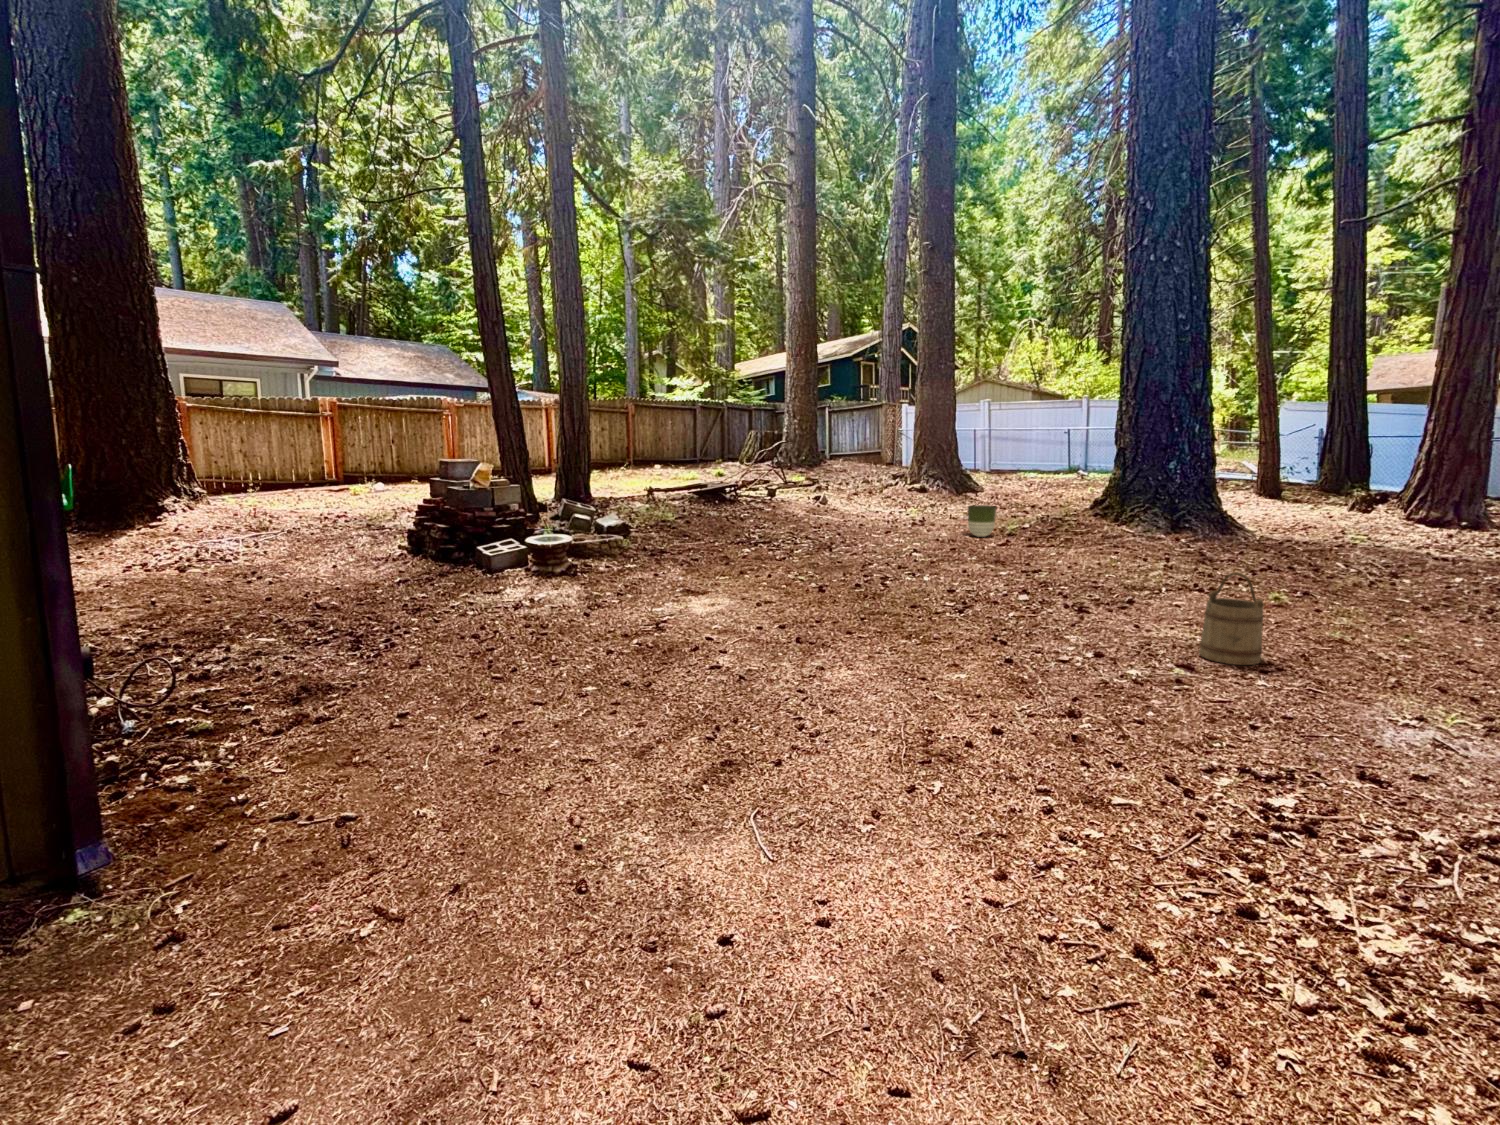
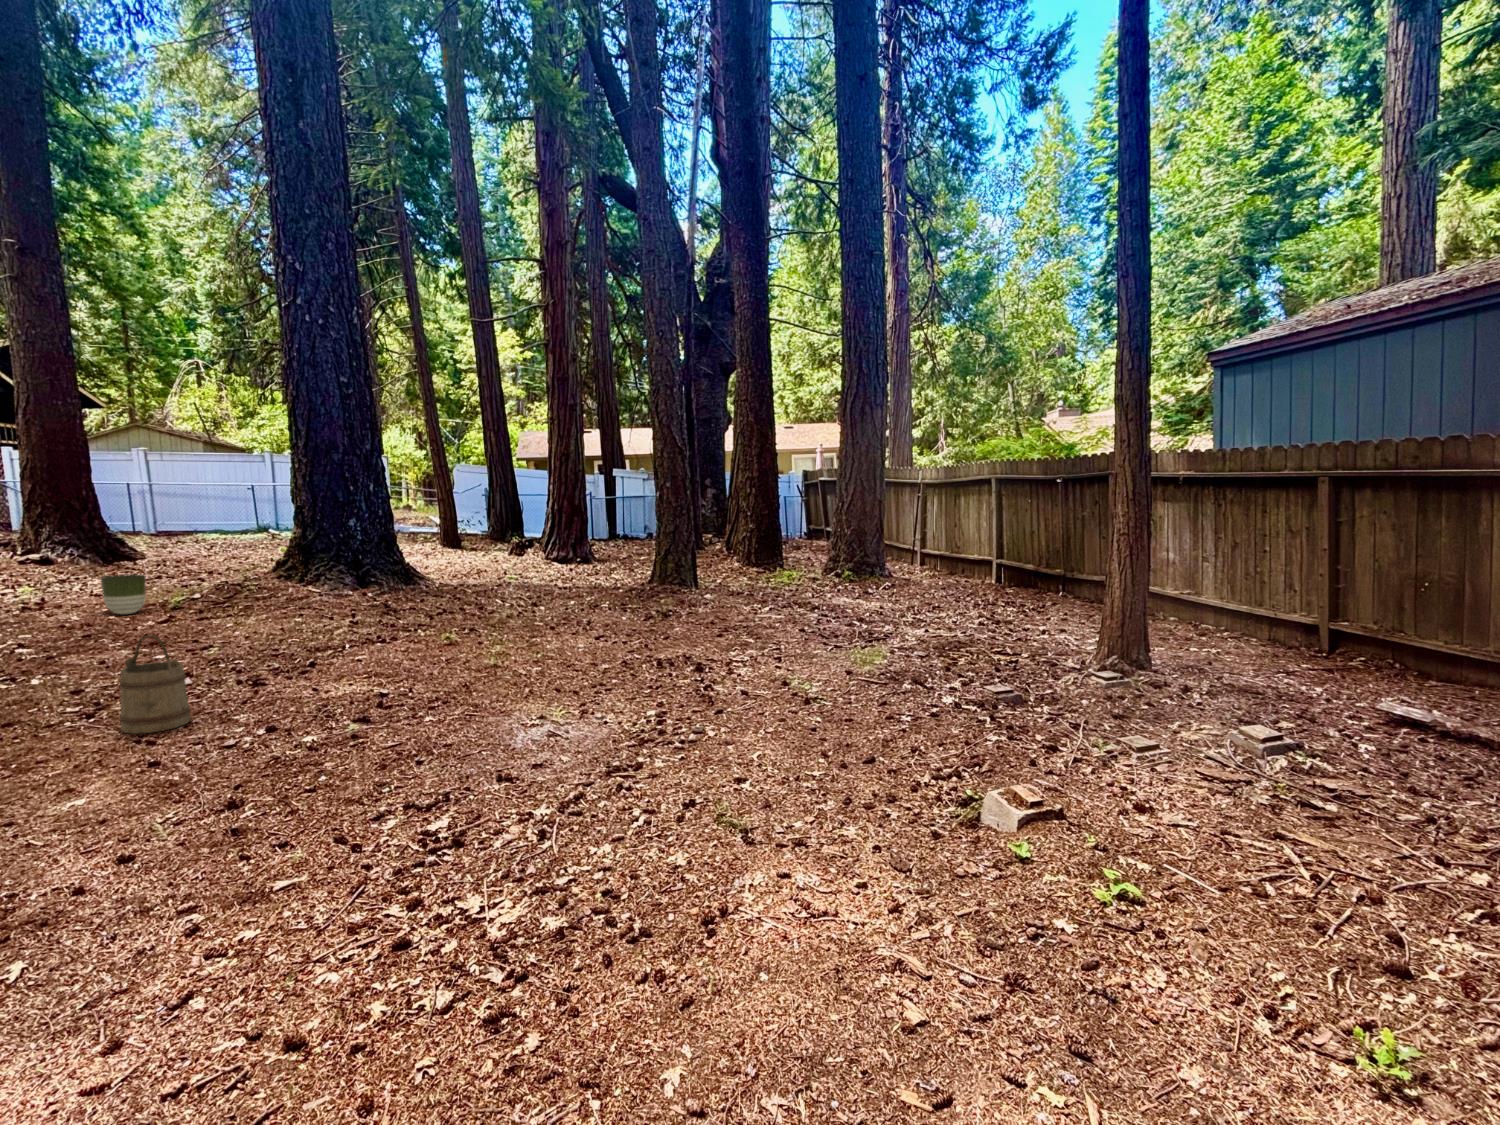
bucket: present [1199,573,1265,665] -> present [120,635,191,734]

